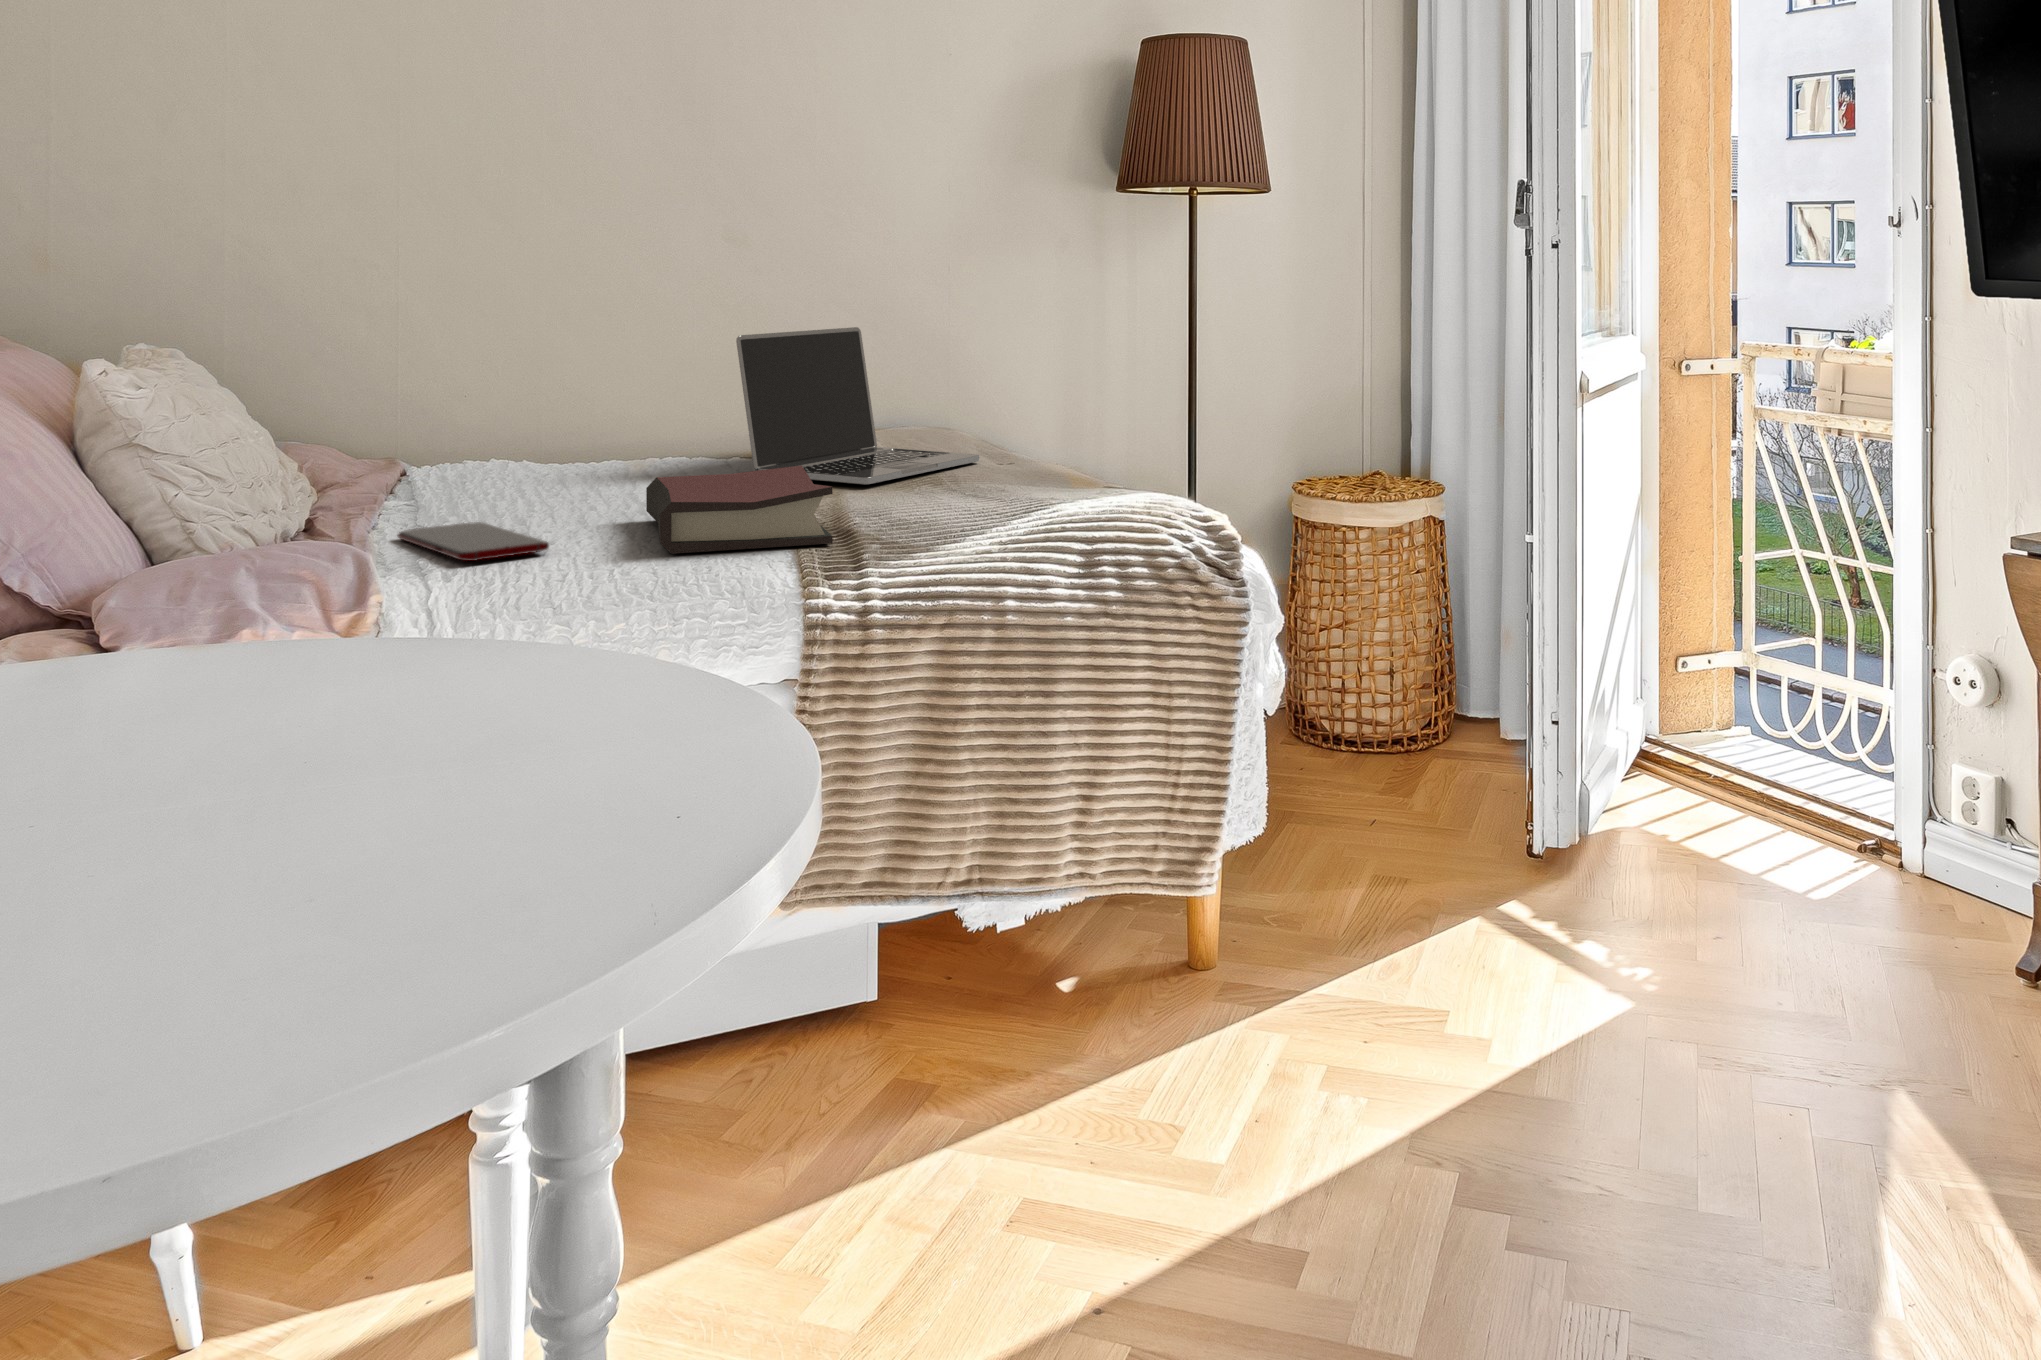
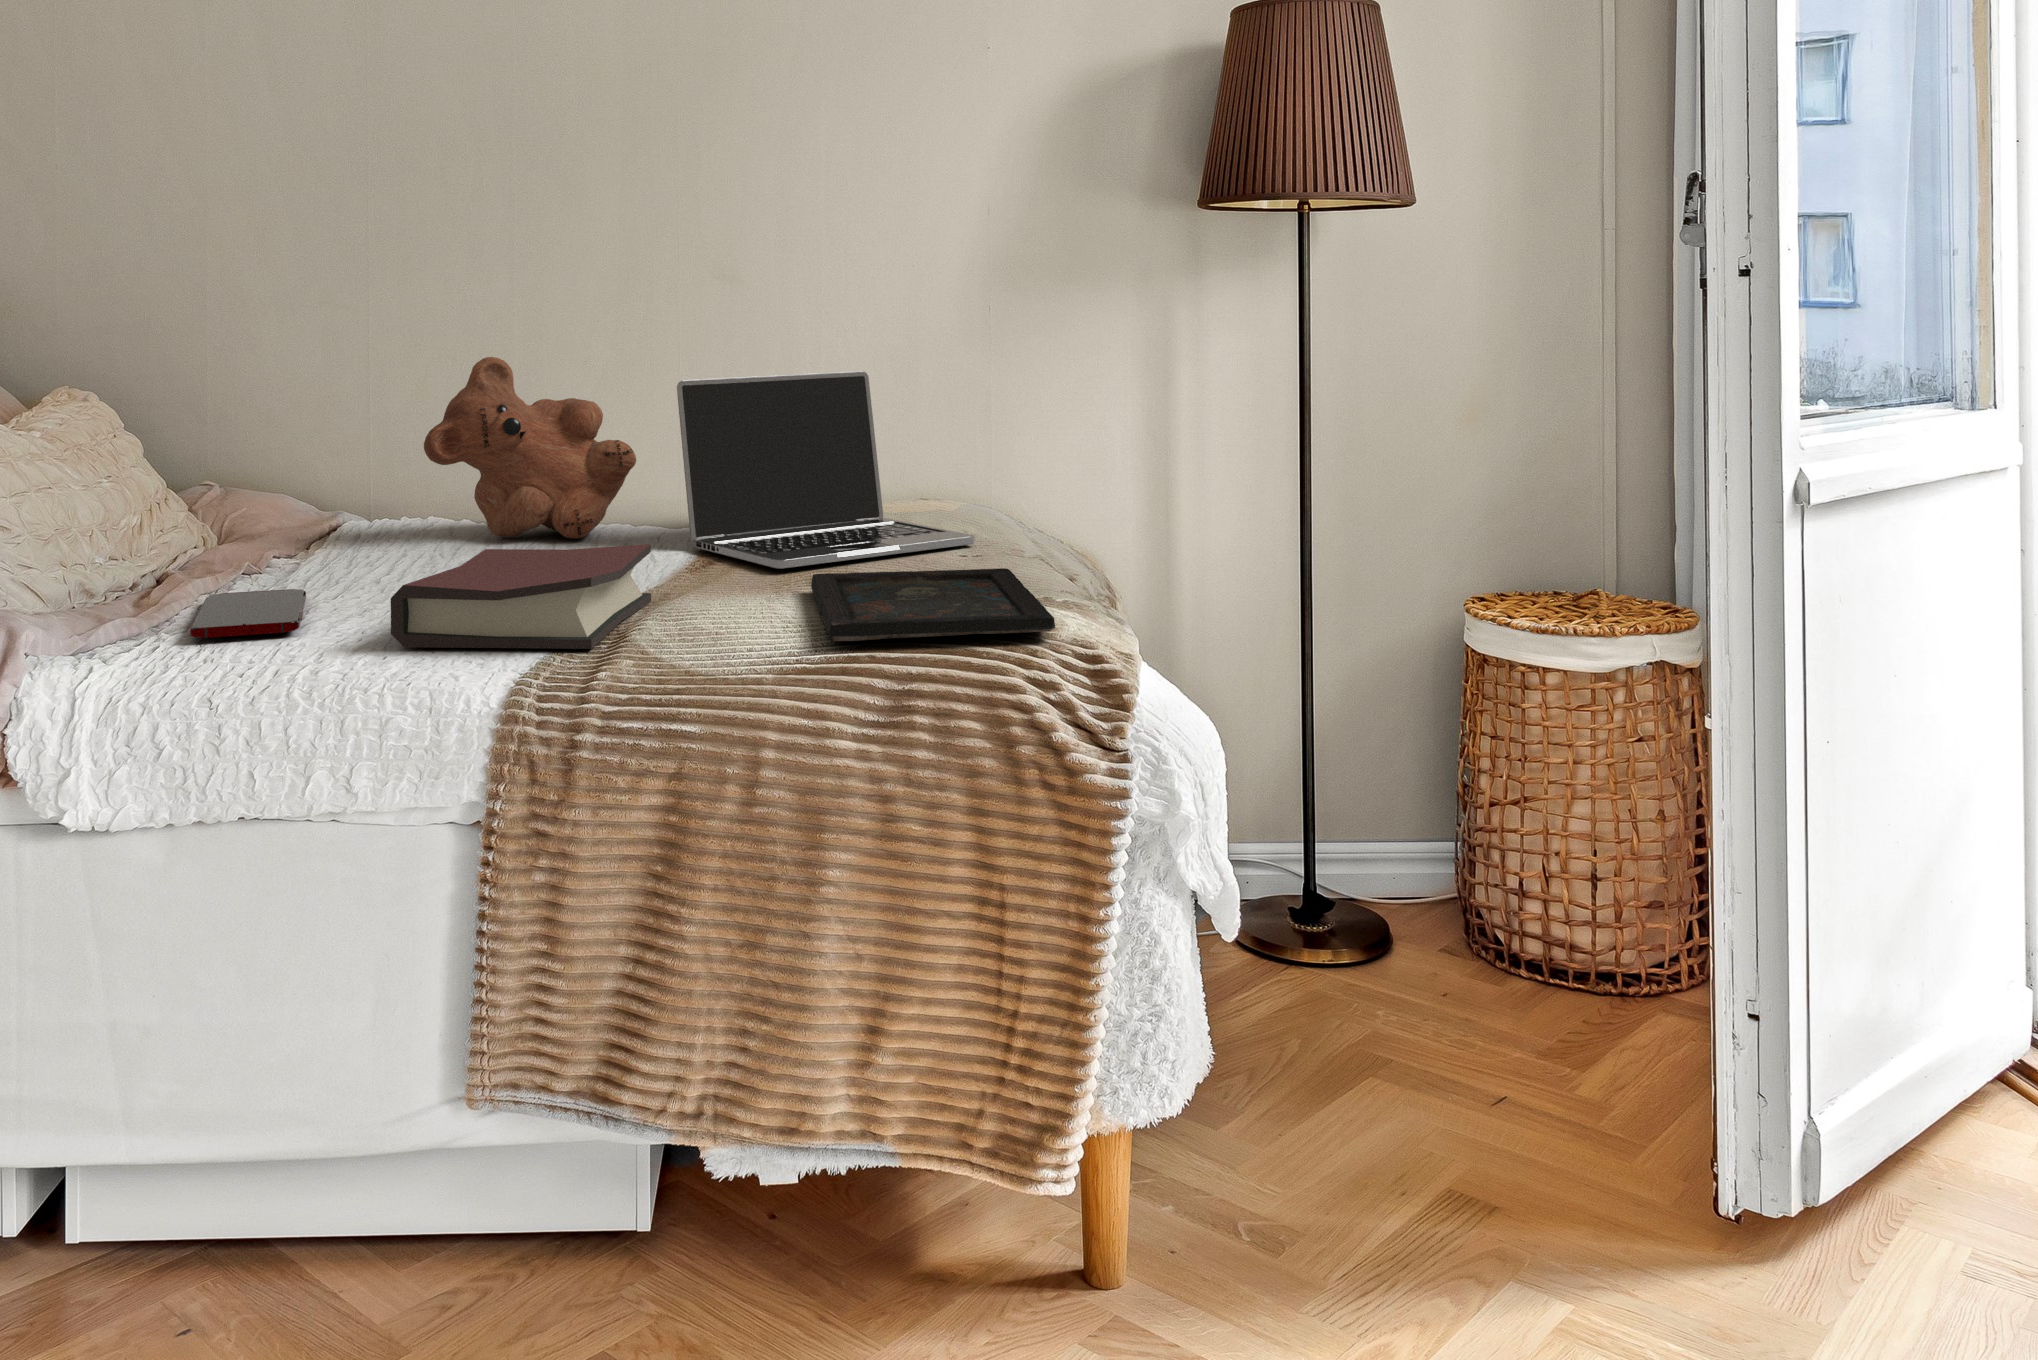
teddy bear: none [495,317,679,477] -> present [424,357,636,539]
tray: none [919,473,1160,525] -> present [811,568,1055,641]

